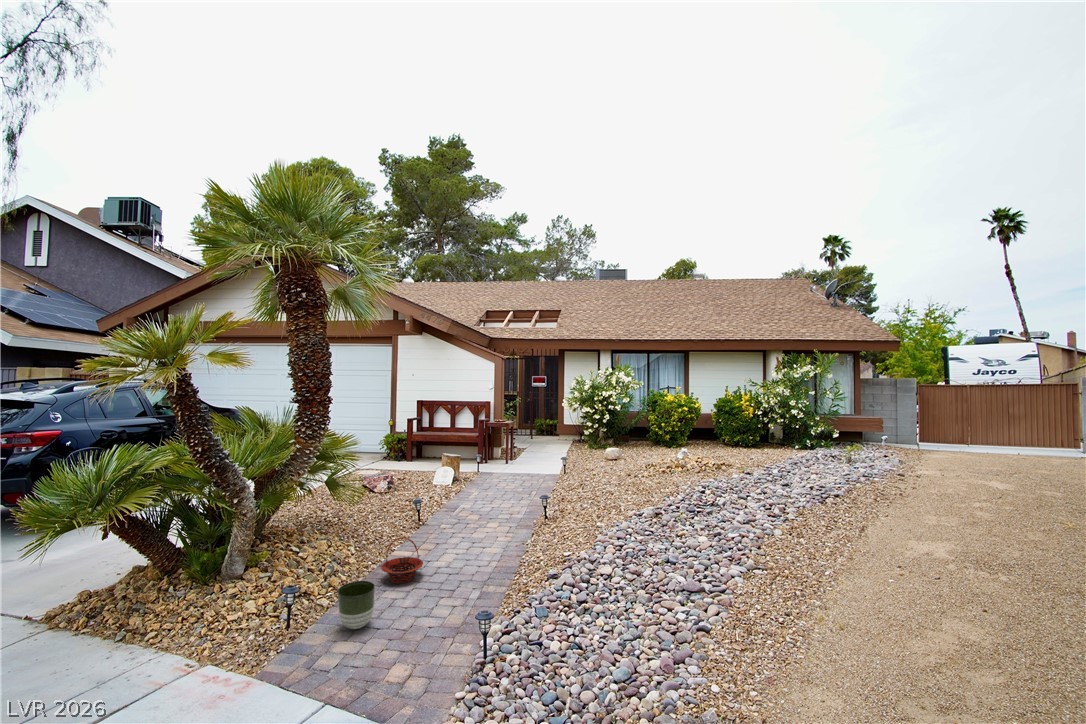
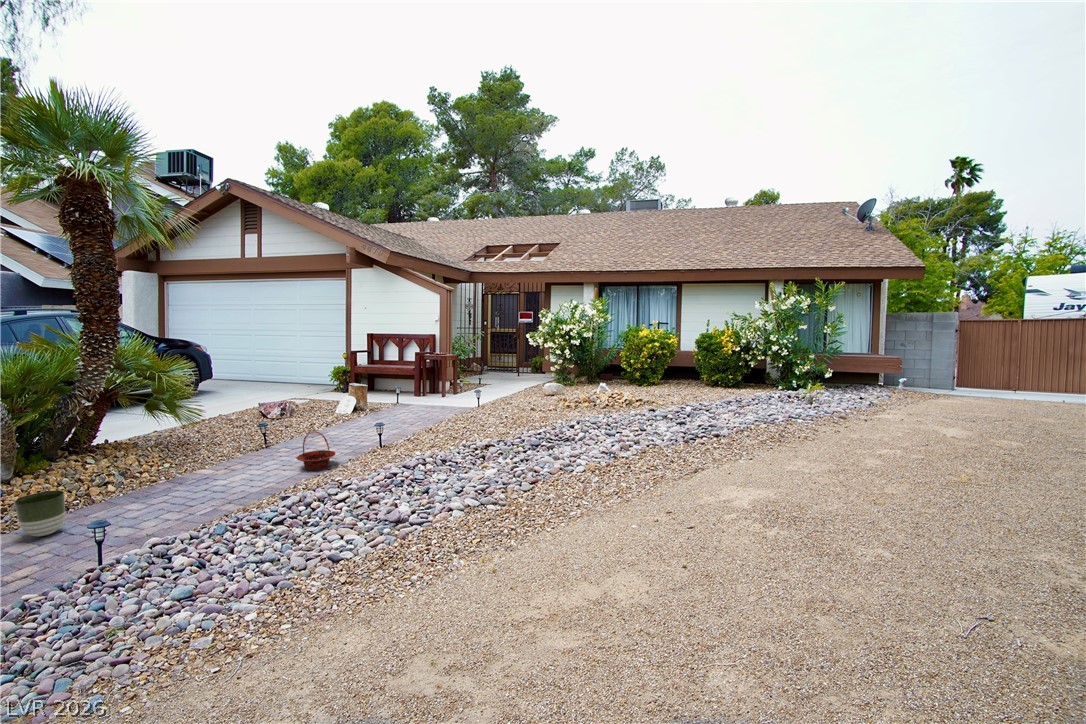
basket: present [381,537,423,583] -> present [296,432,335,470]

